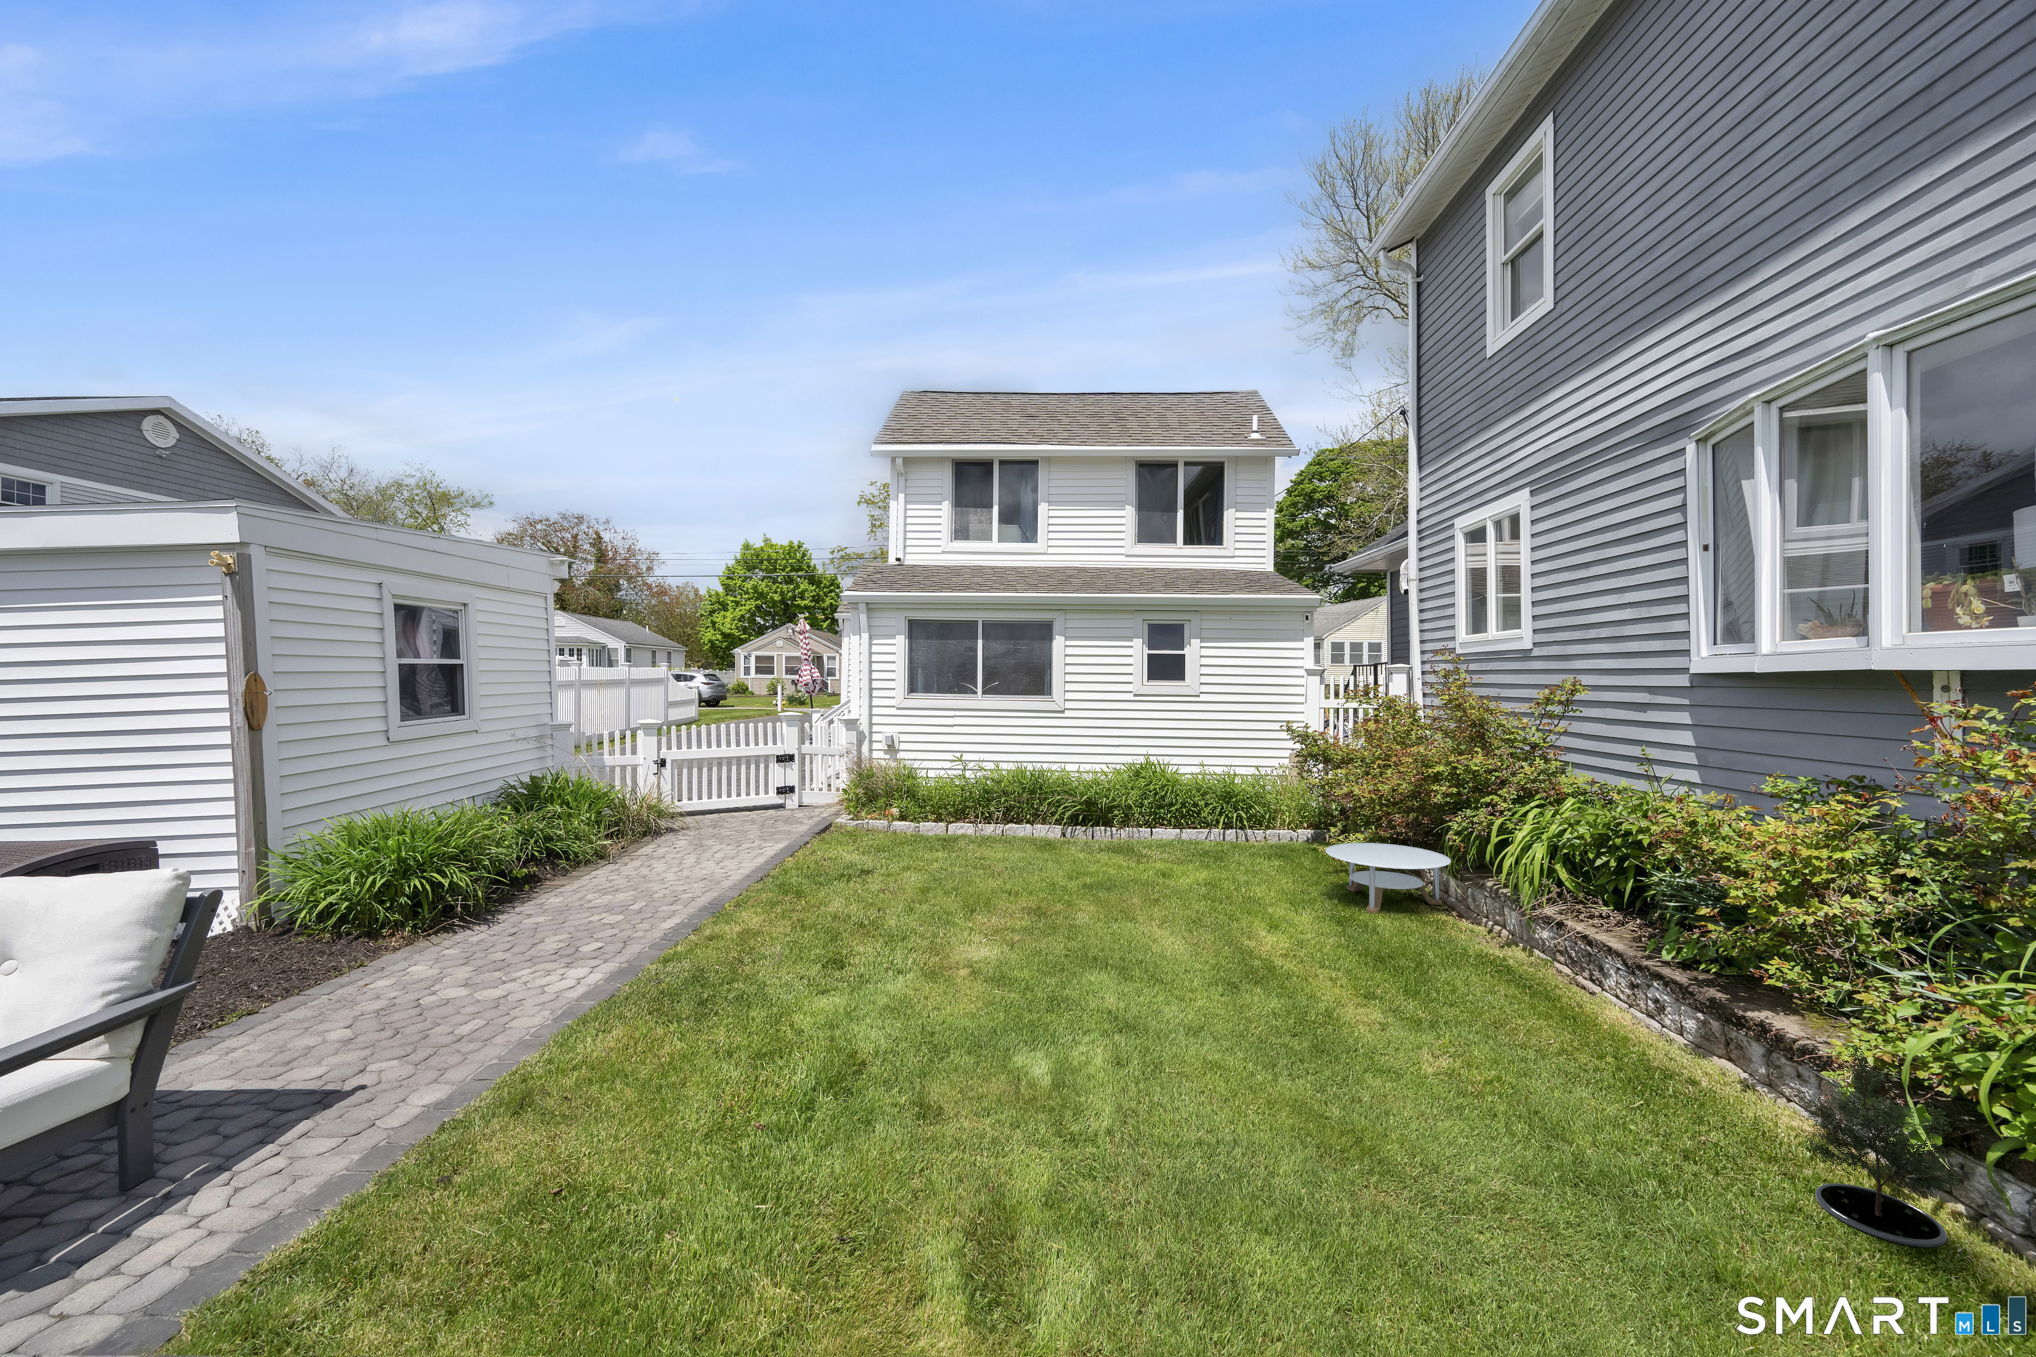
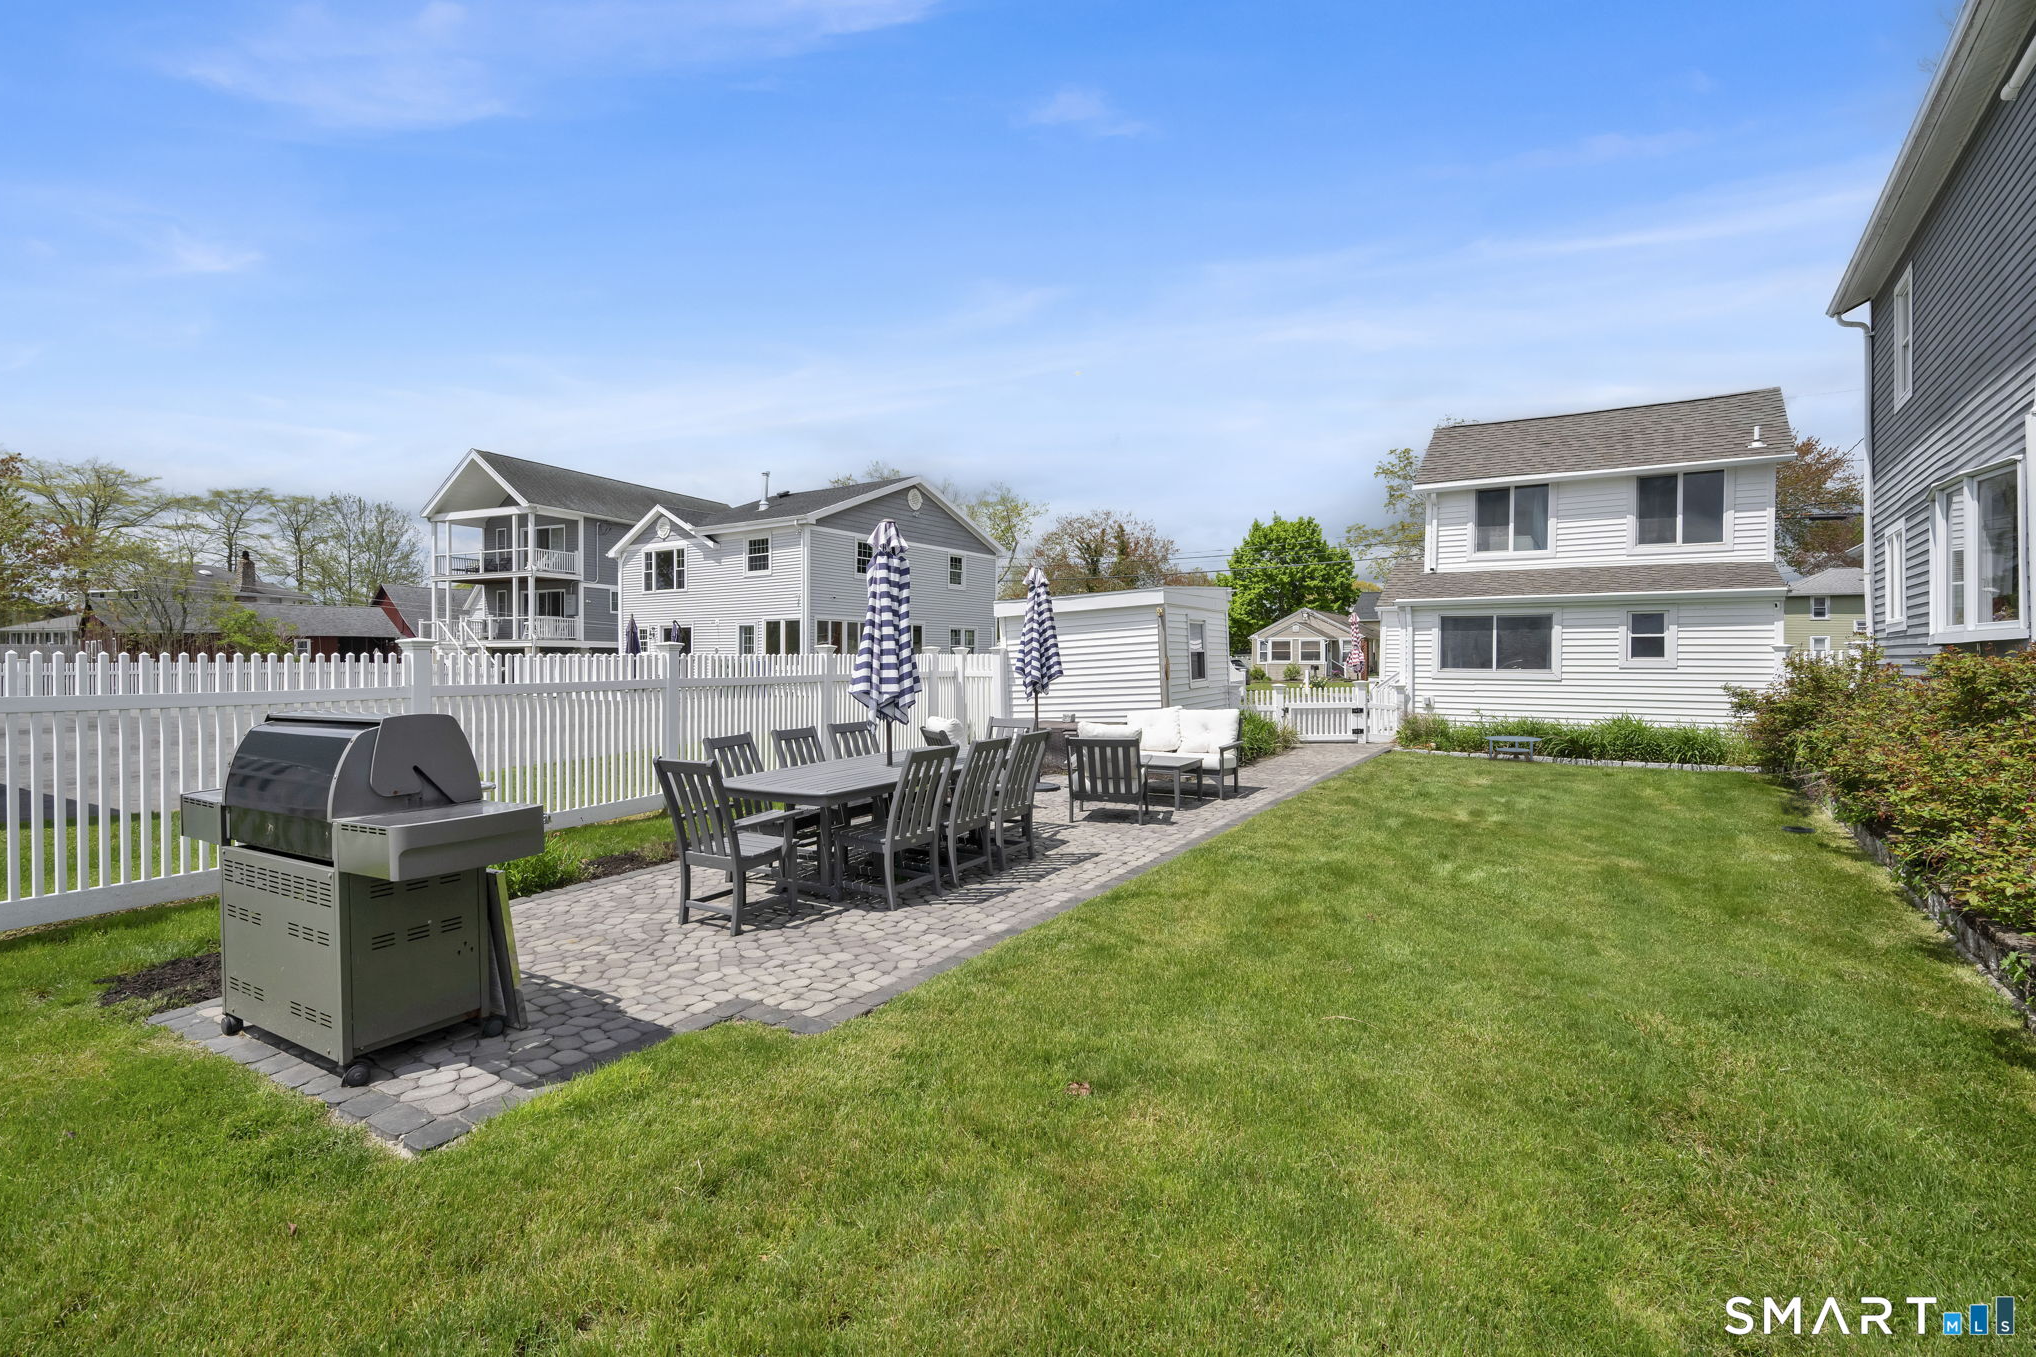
round table: present [1325,843,1451,913] -> present [1485,736,1542,762]

